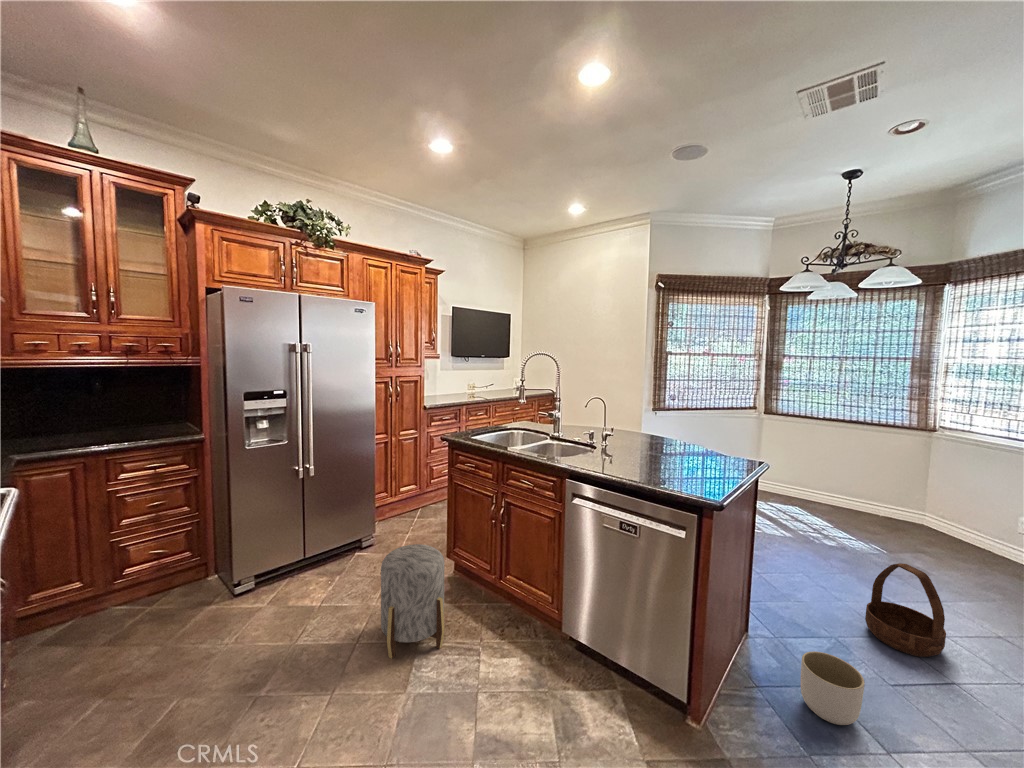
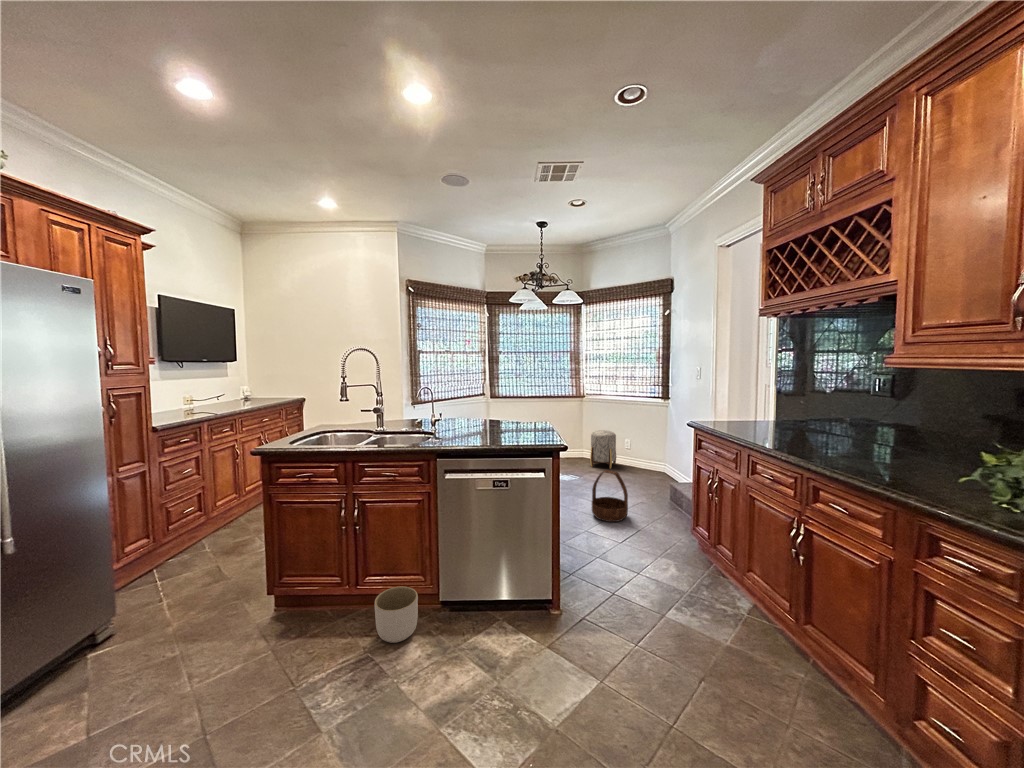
stool: present [381,544,445,659] -> present [590,430,616,469]
planter: present [801,651,865,725] -> present [375,587,418,643]

